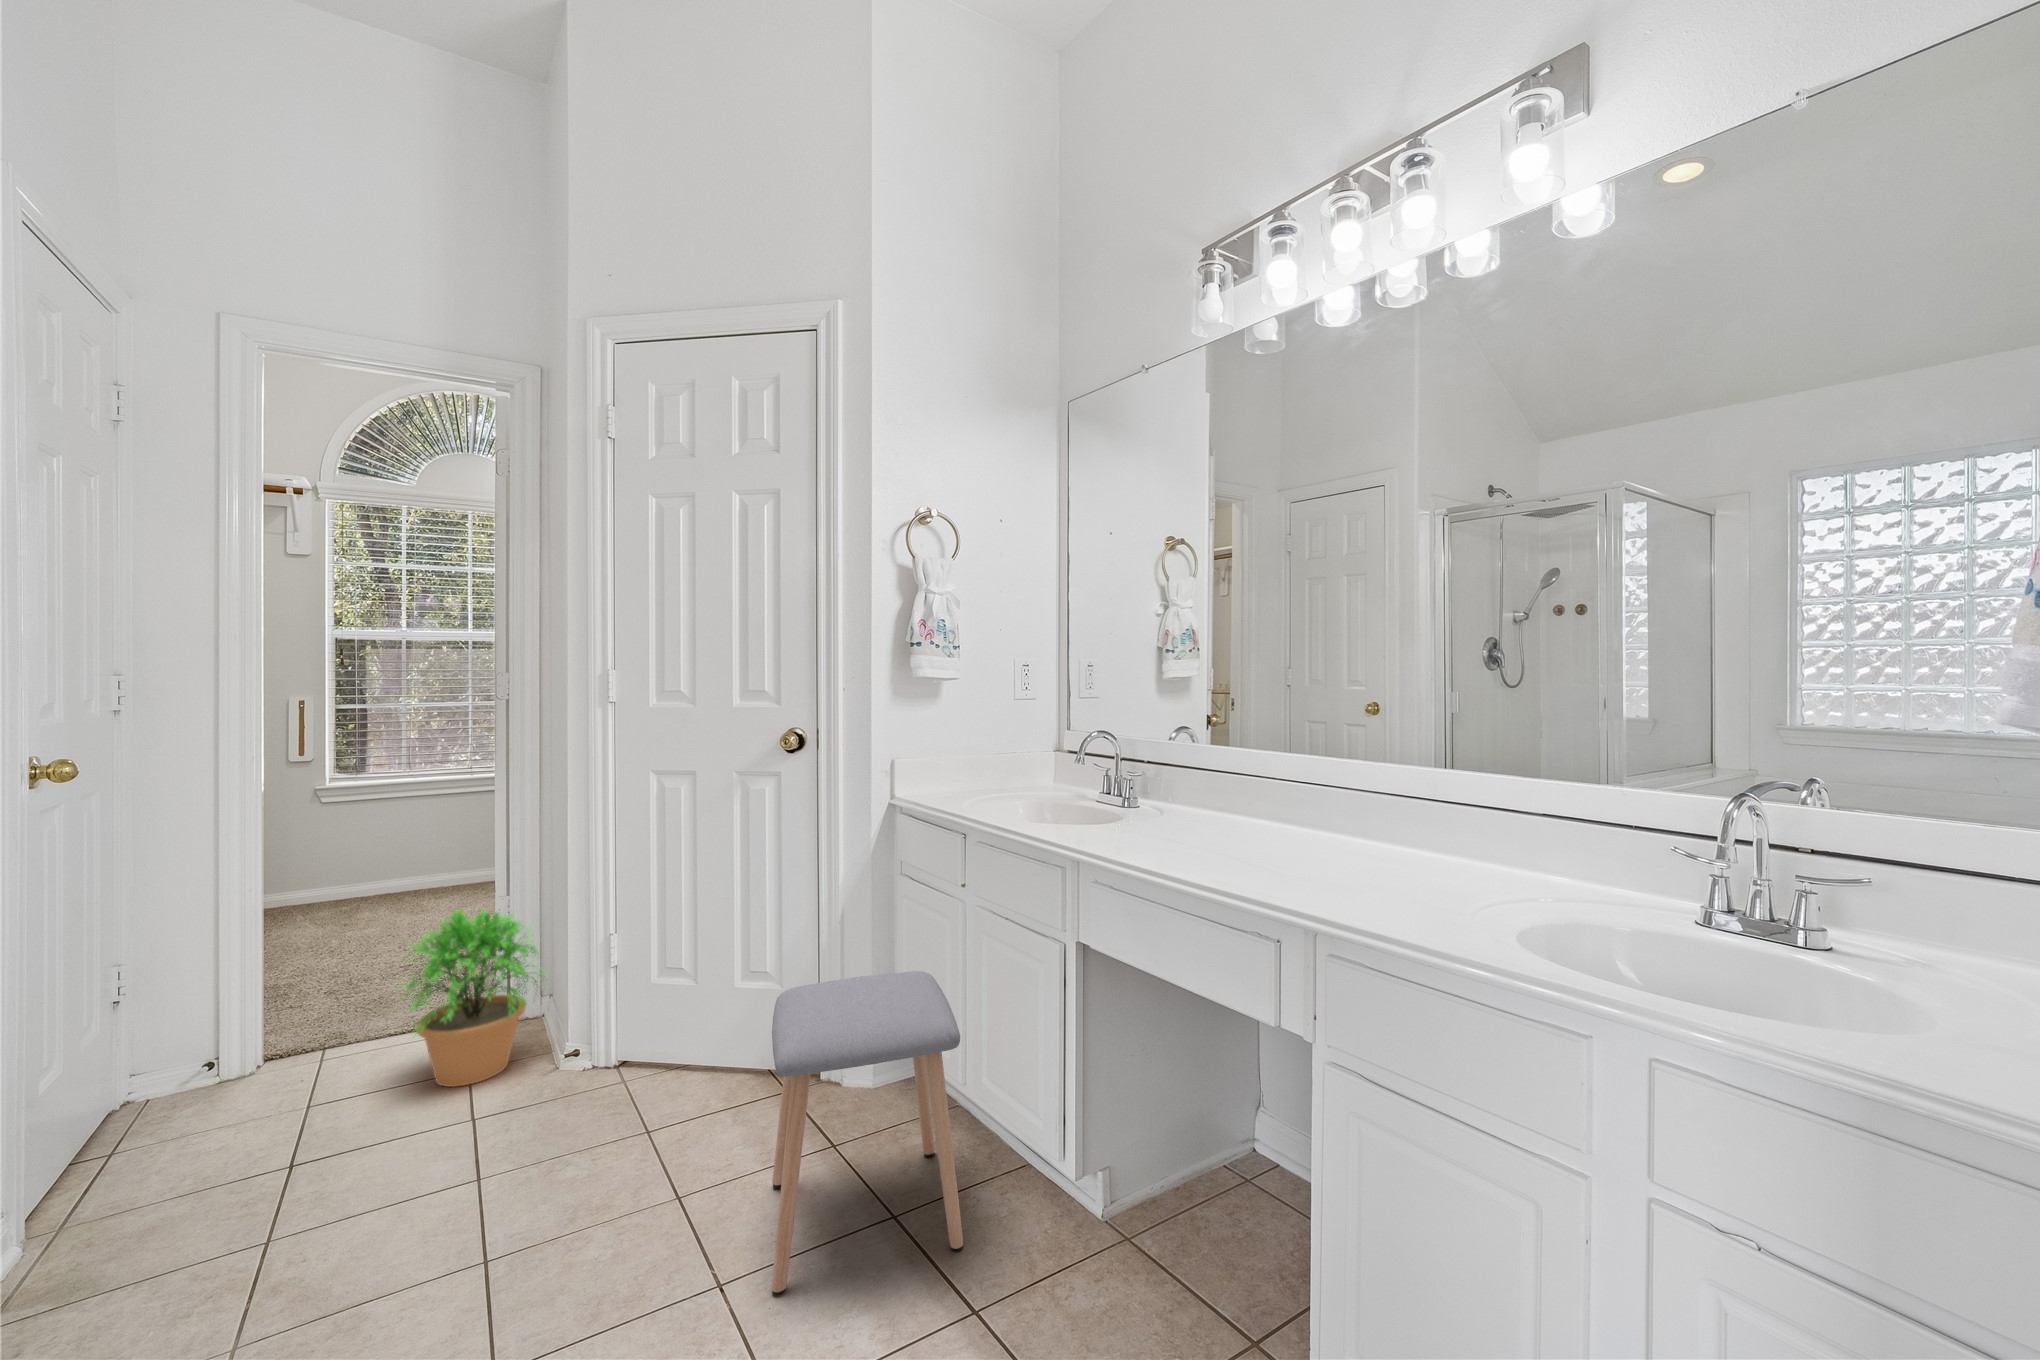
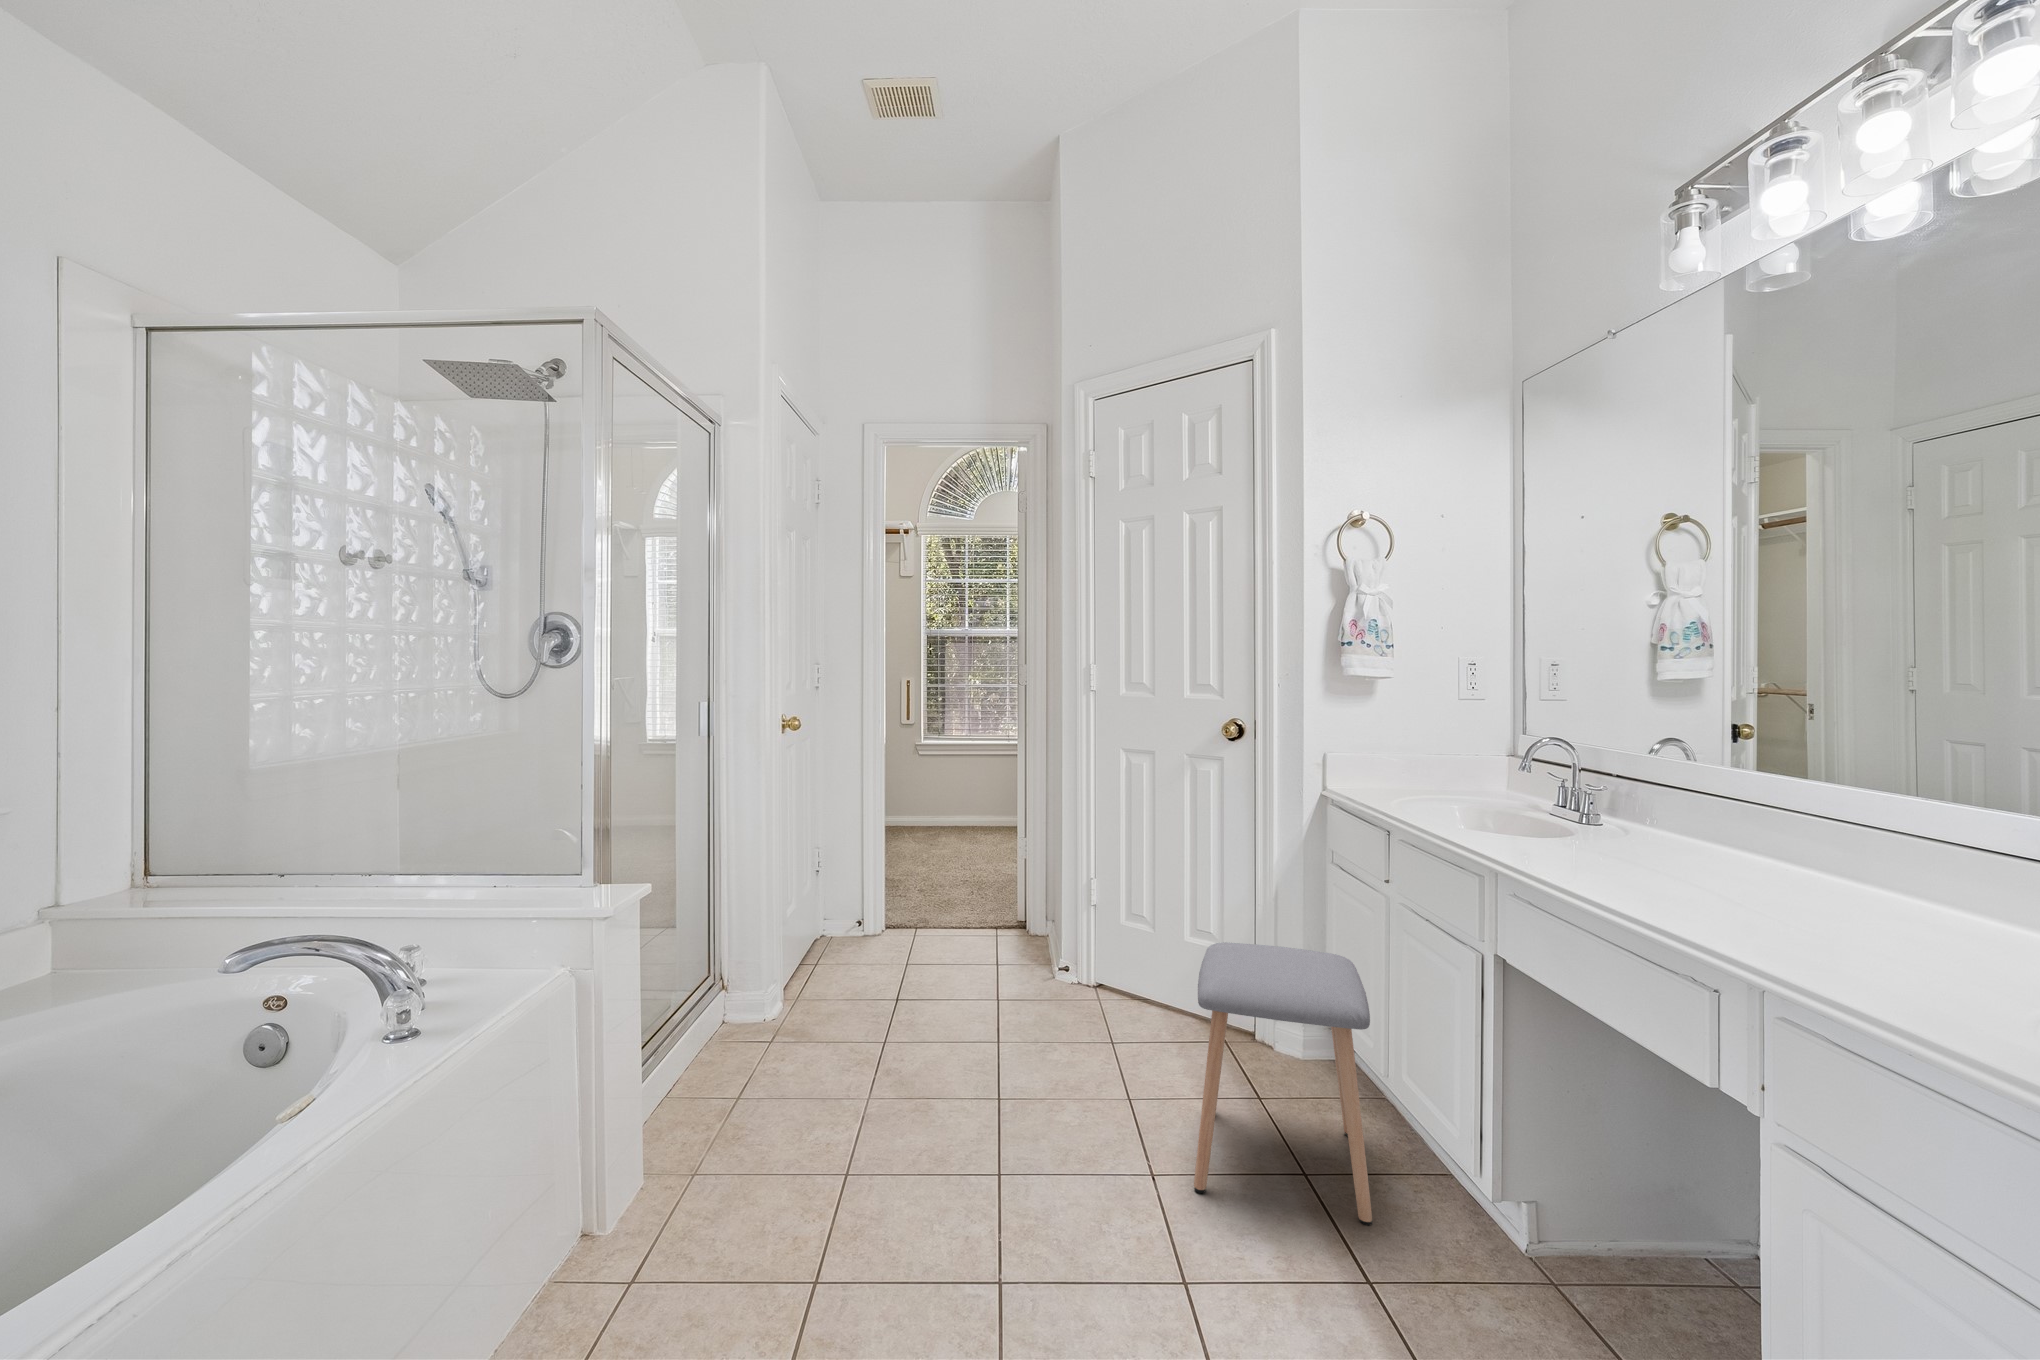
potted plant: present [404,909,545,1087] -> none [954,837,1050,969]

